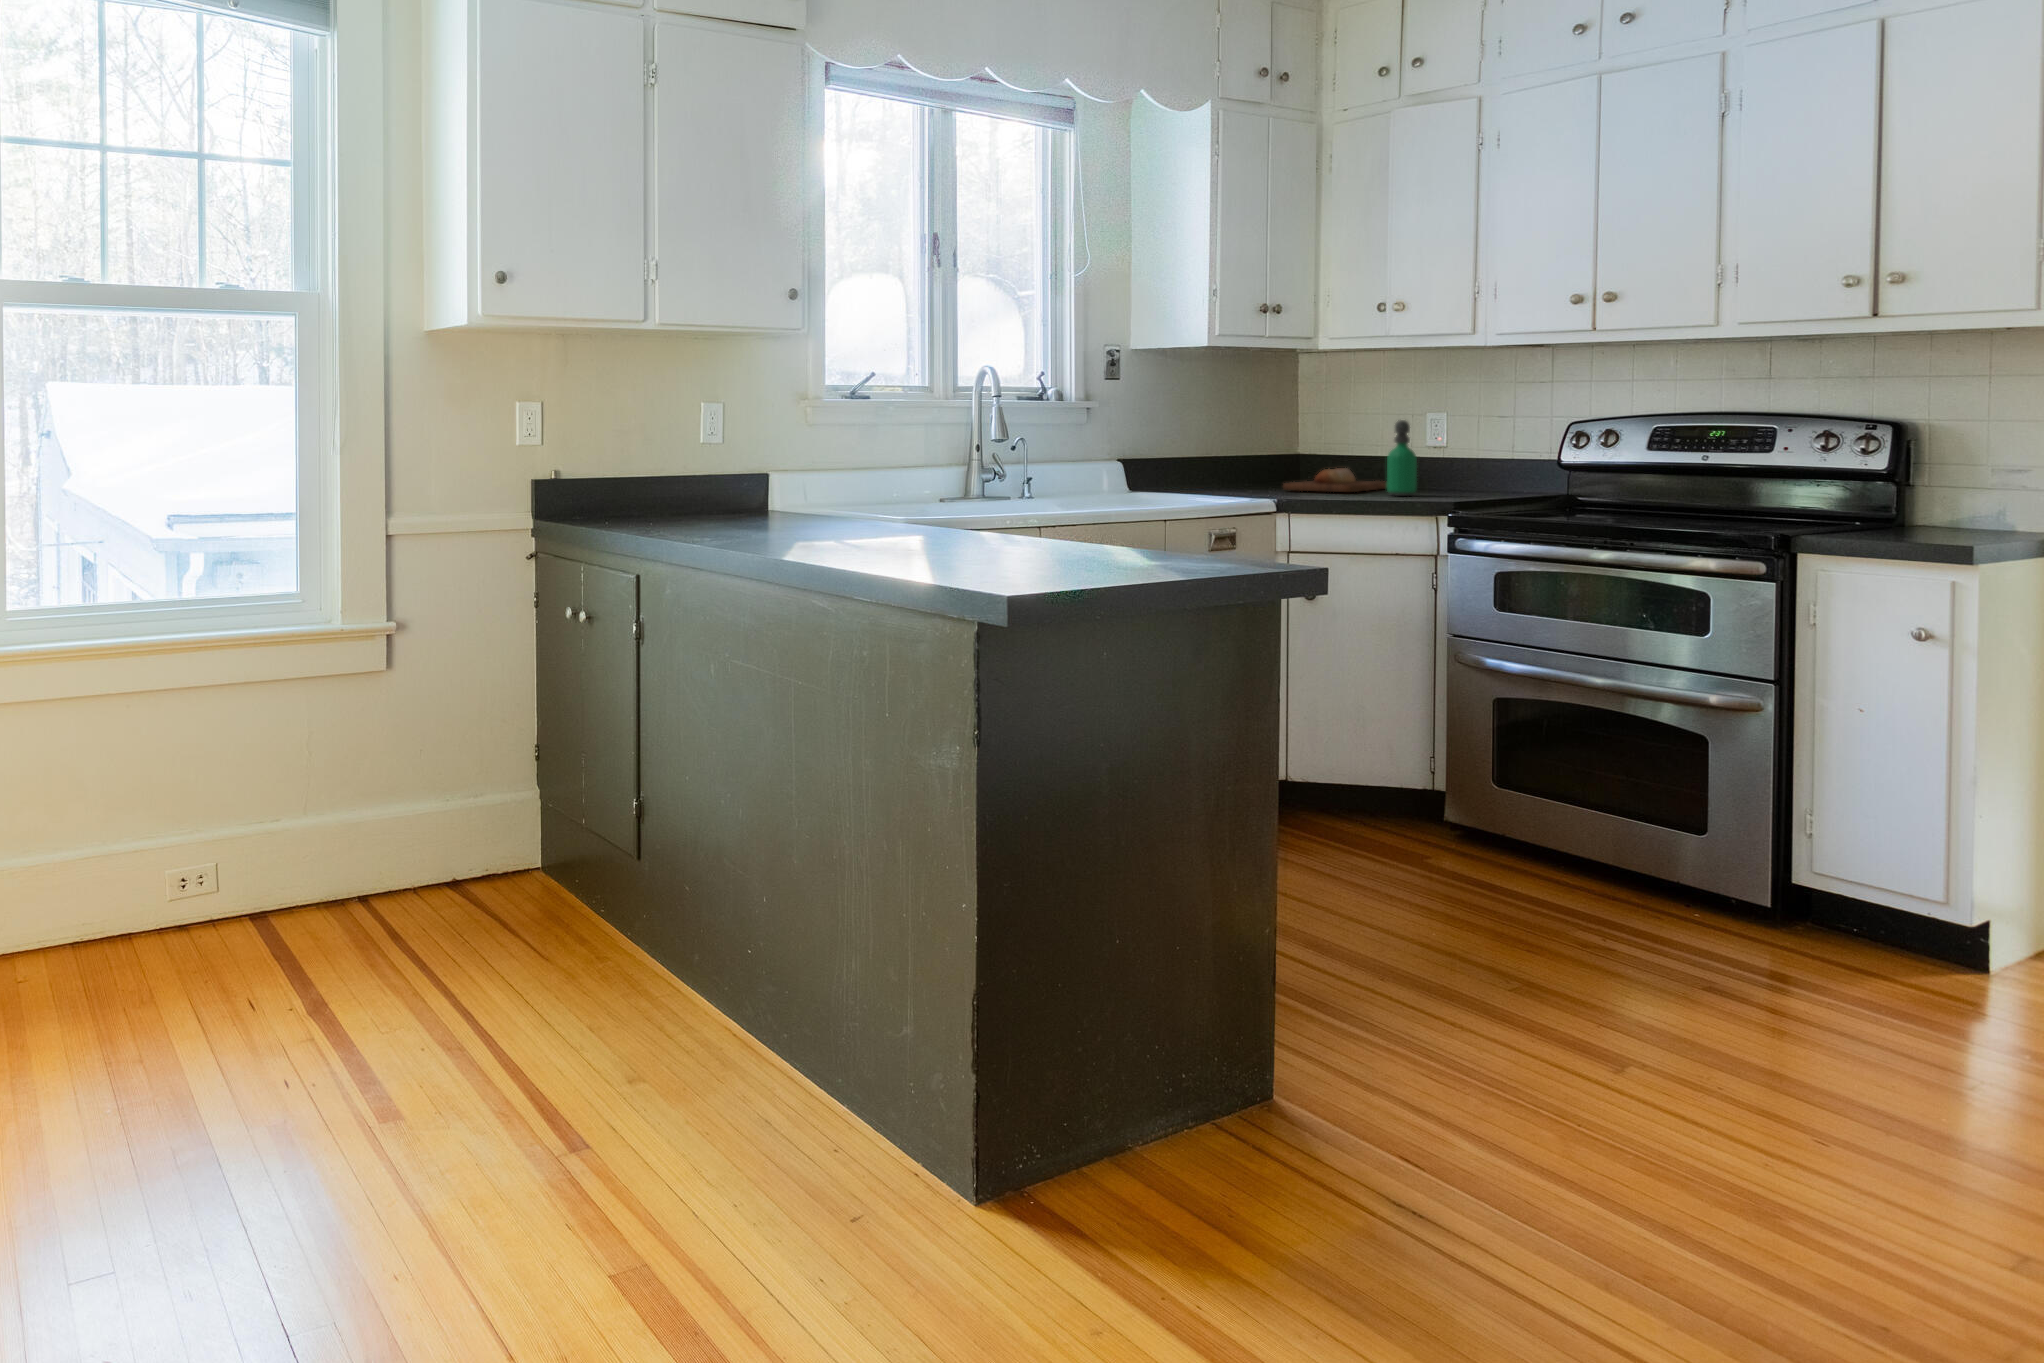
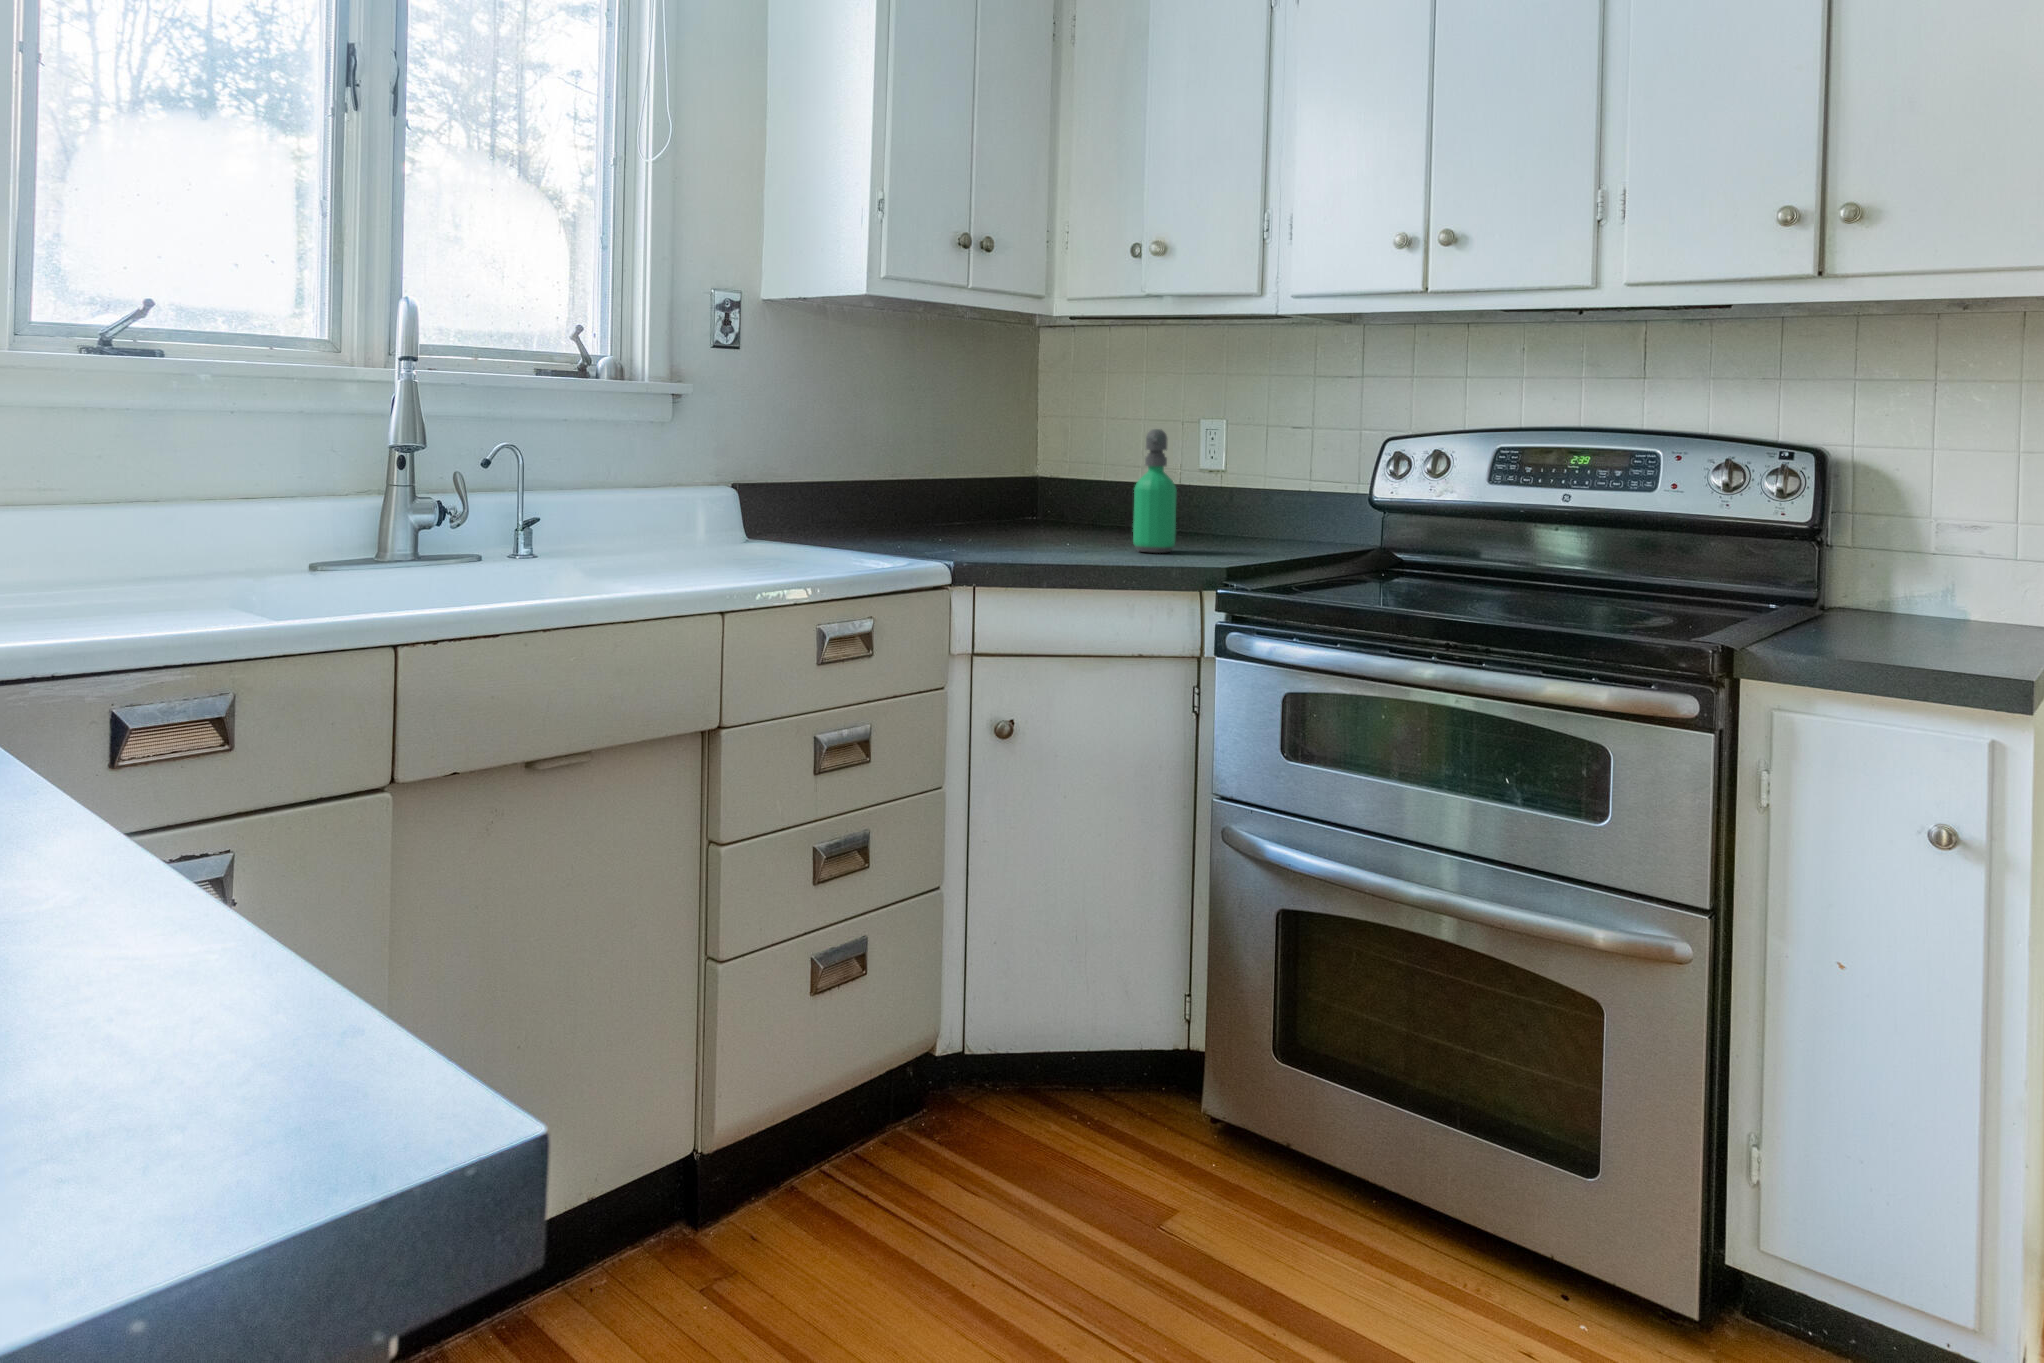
bread loaf: present [1283,468,1387,492] -> none [986,502,1146,545]

